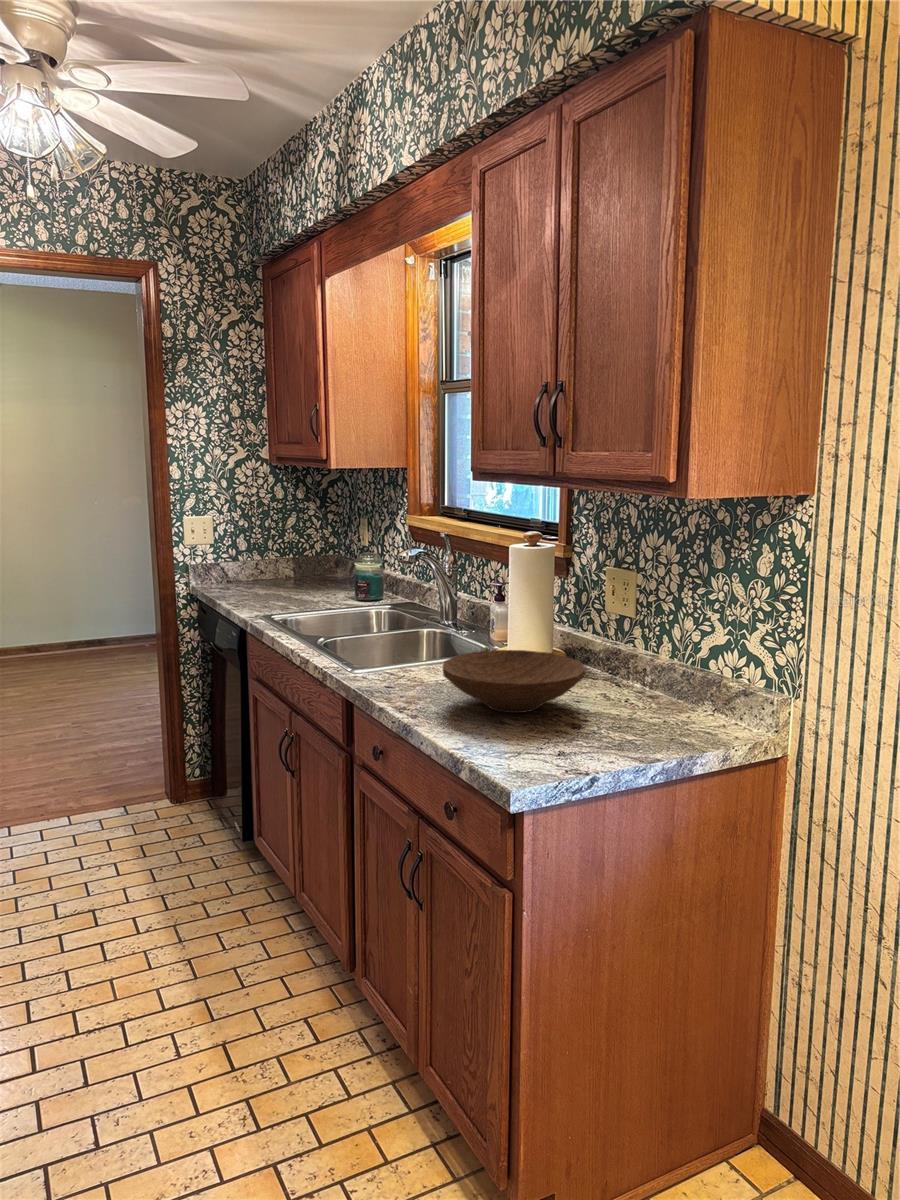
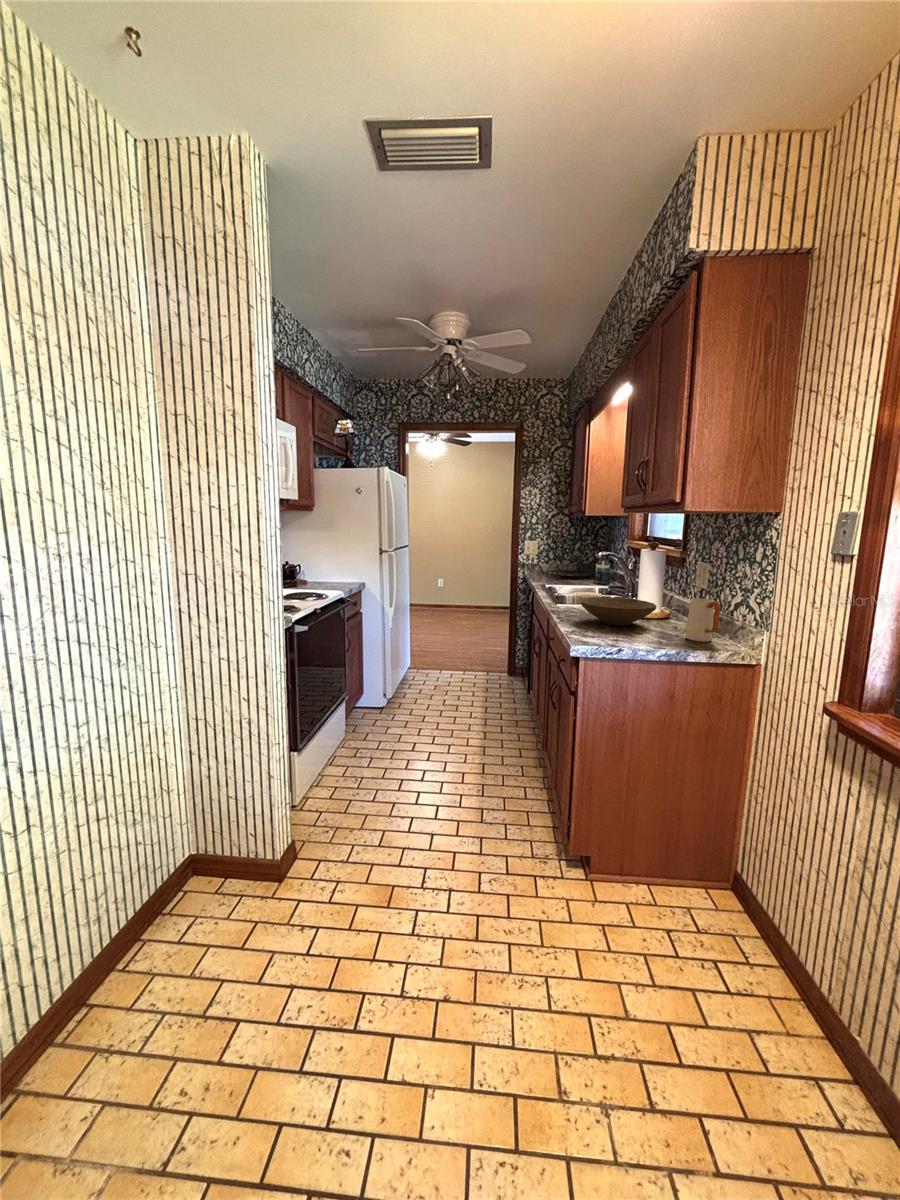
mug: none [654,647,719,728] -> present [685,598,720,642]

